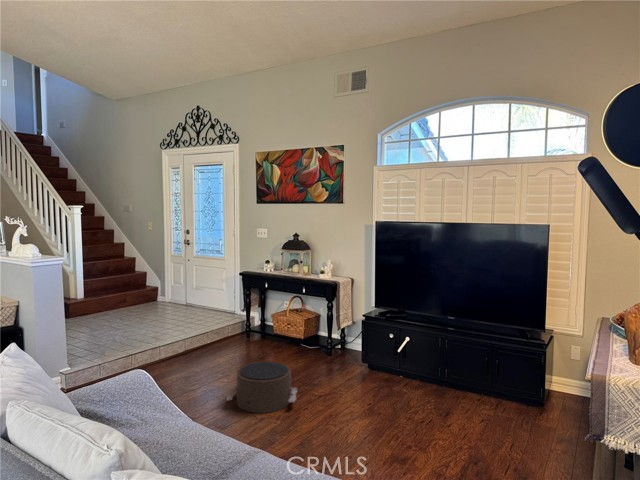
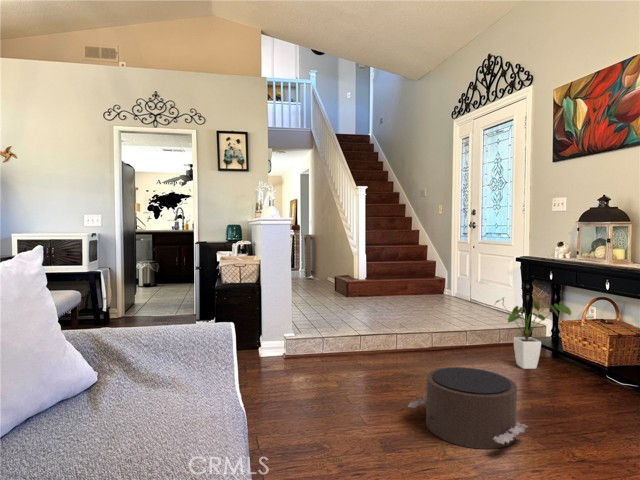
house plant: none [239,304,286,352] -> present [496,298,571,369]

